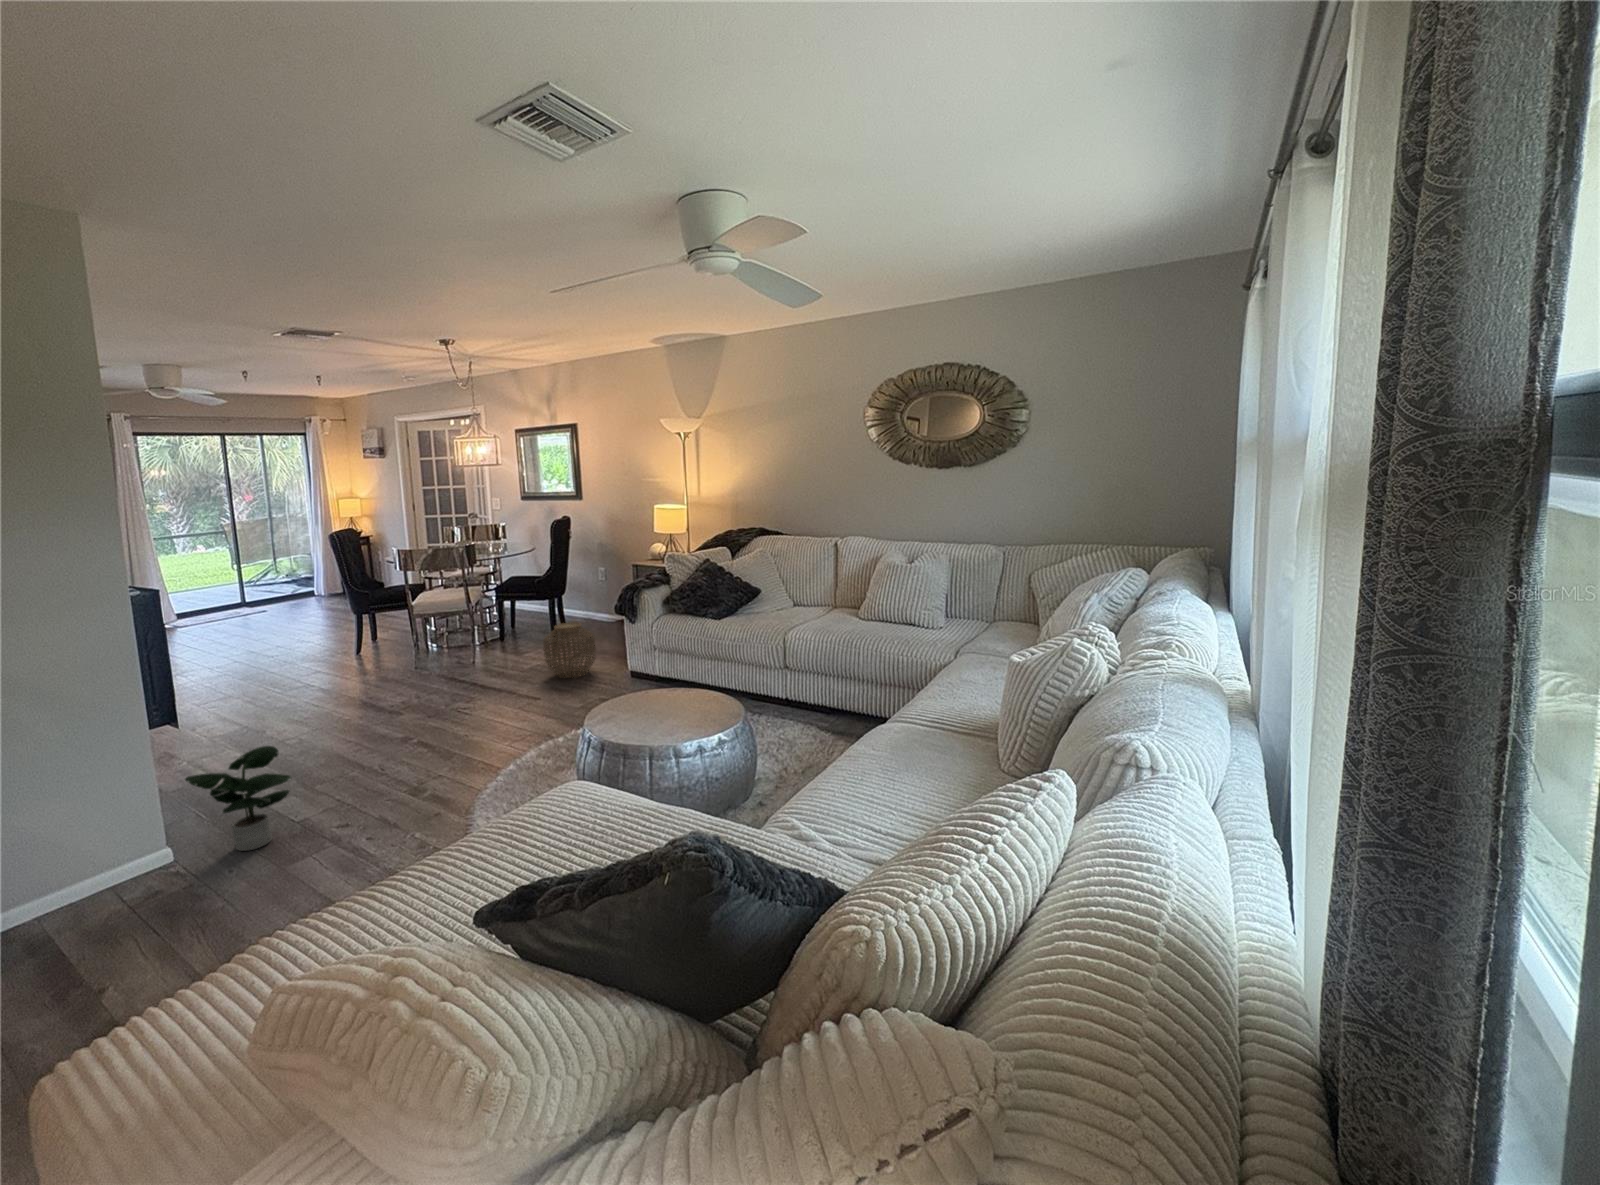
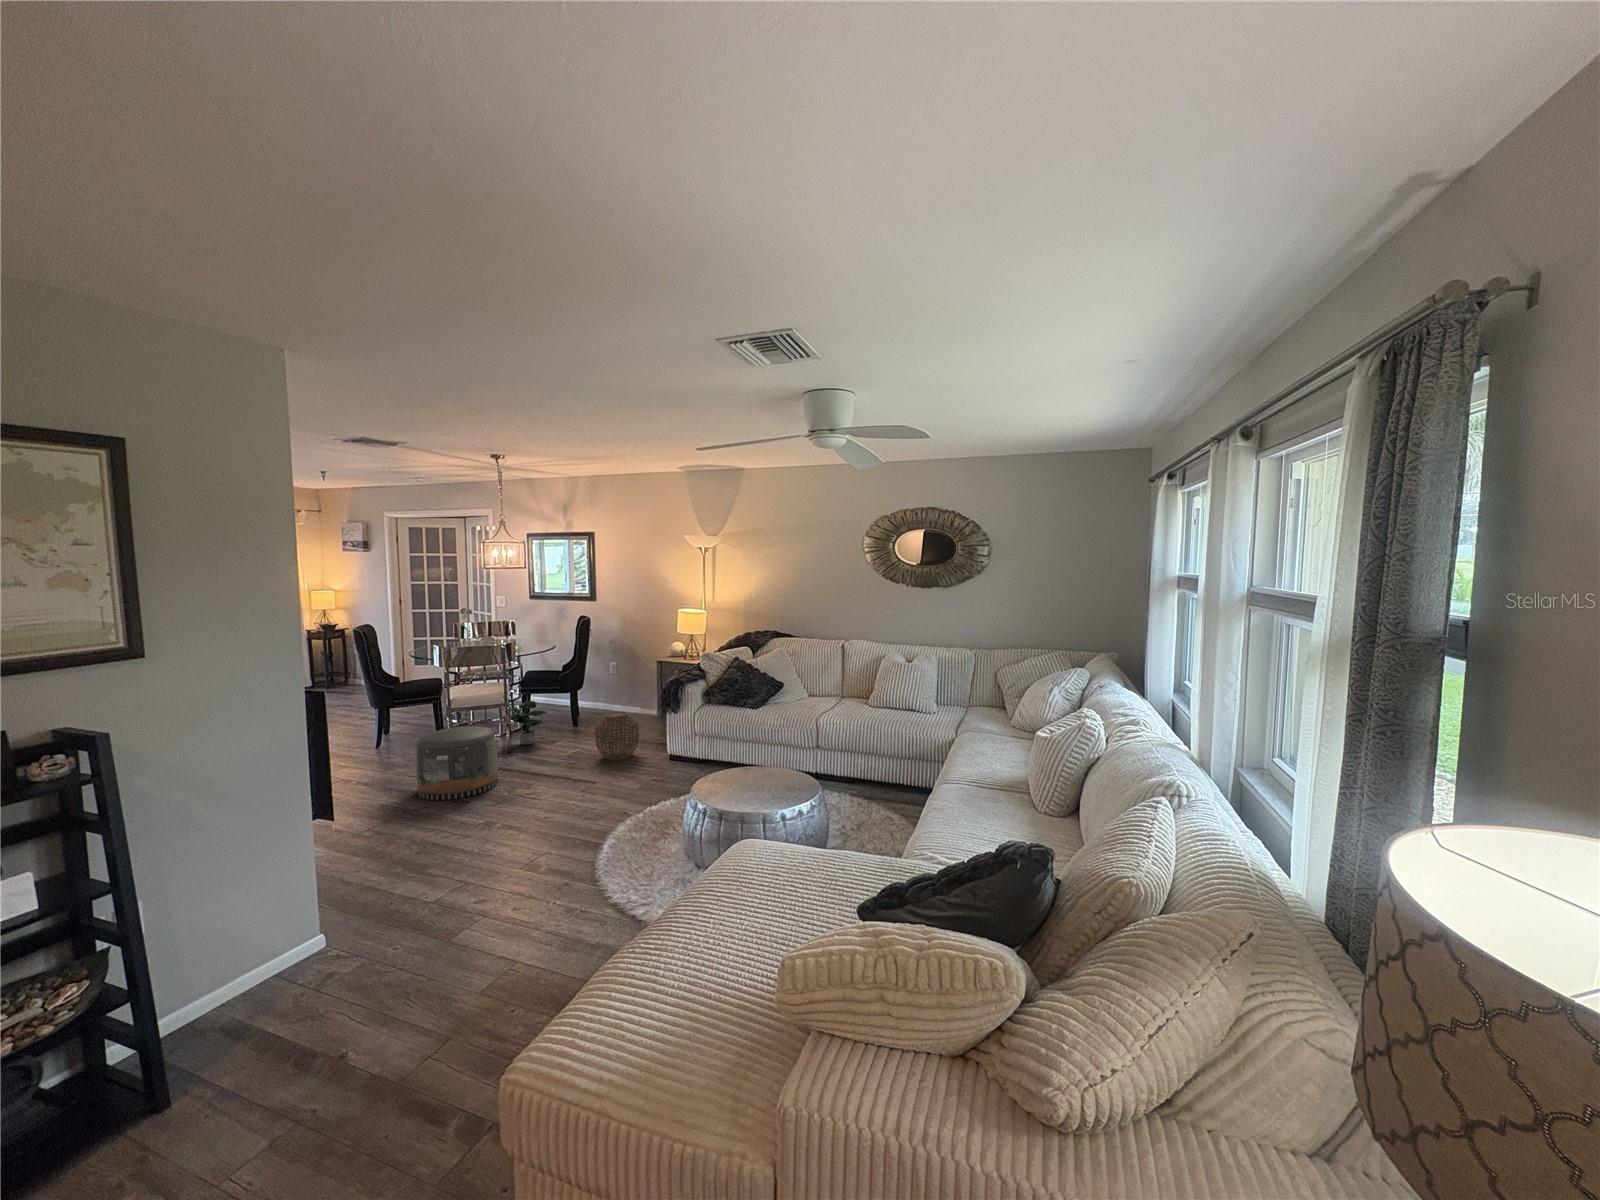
pouf: none [327,638,427,720] -> present [416,726,498,800]
potted plant: present [185,746,291,851] -> present [507,701,548,745]

